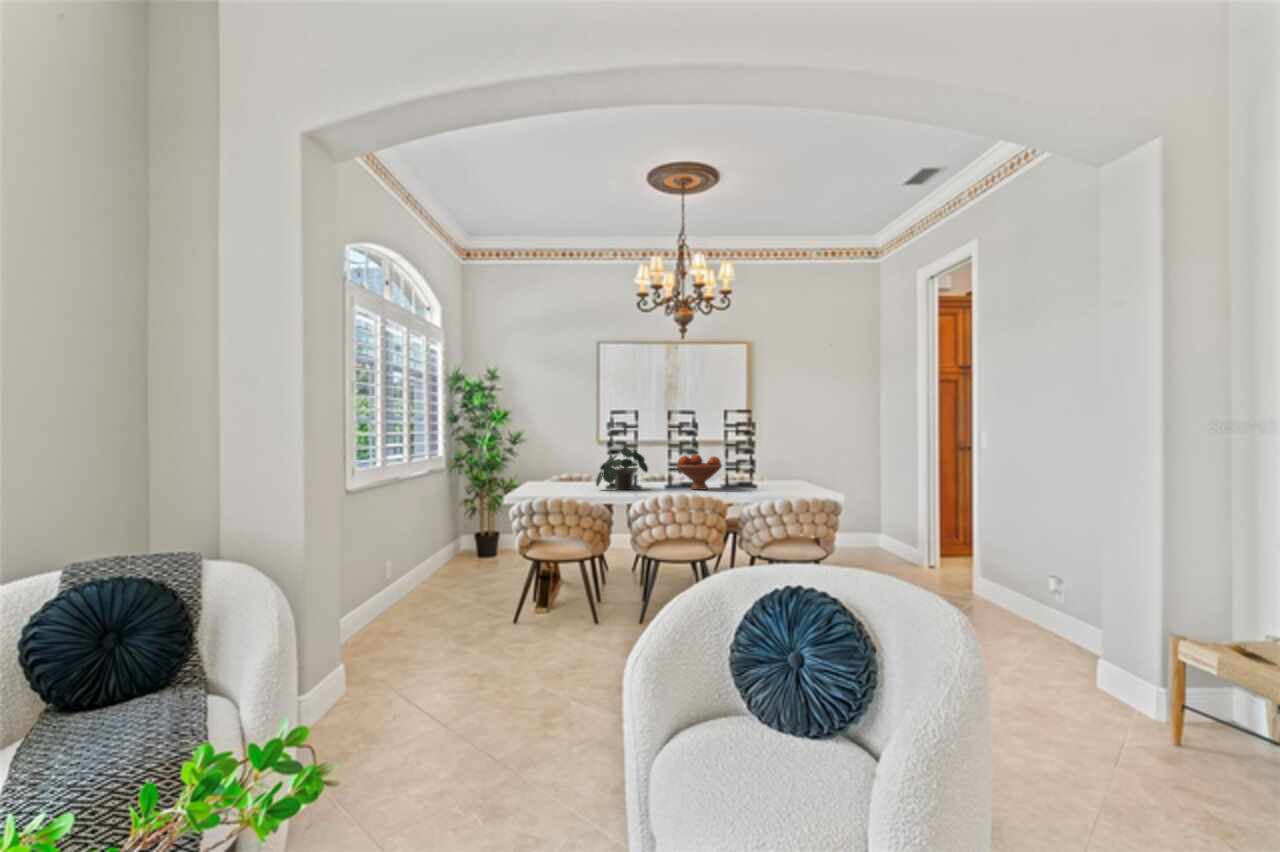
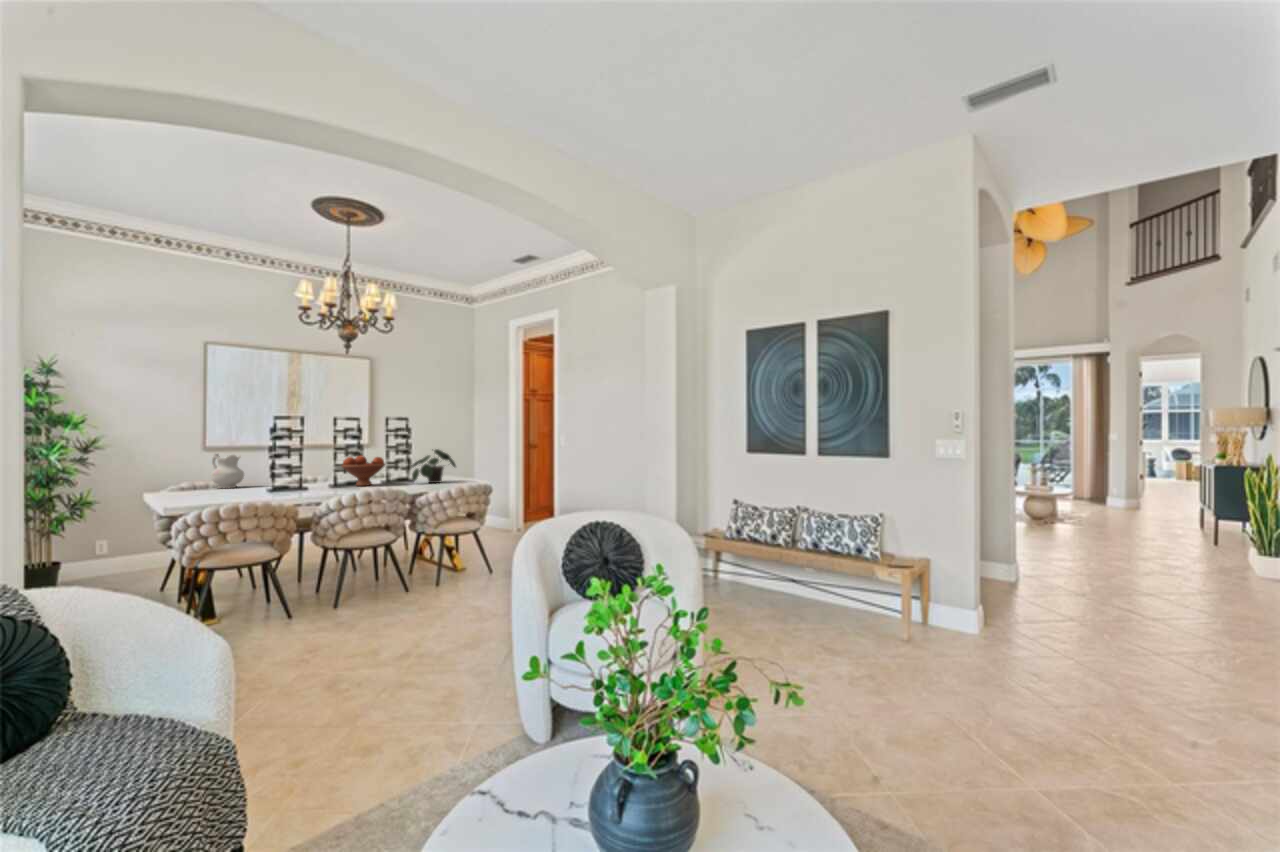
ceramic pitcher: none [560,448,587,485] -> present [211,454,244,488]
potted plant: present [596,448,648,490] -> present [411,449,456,483]

